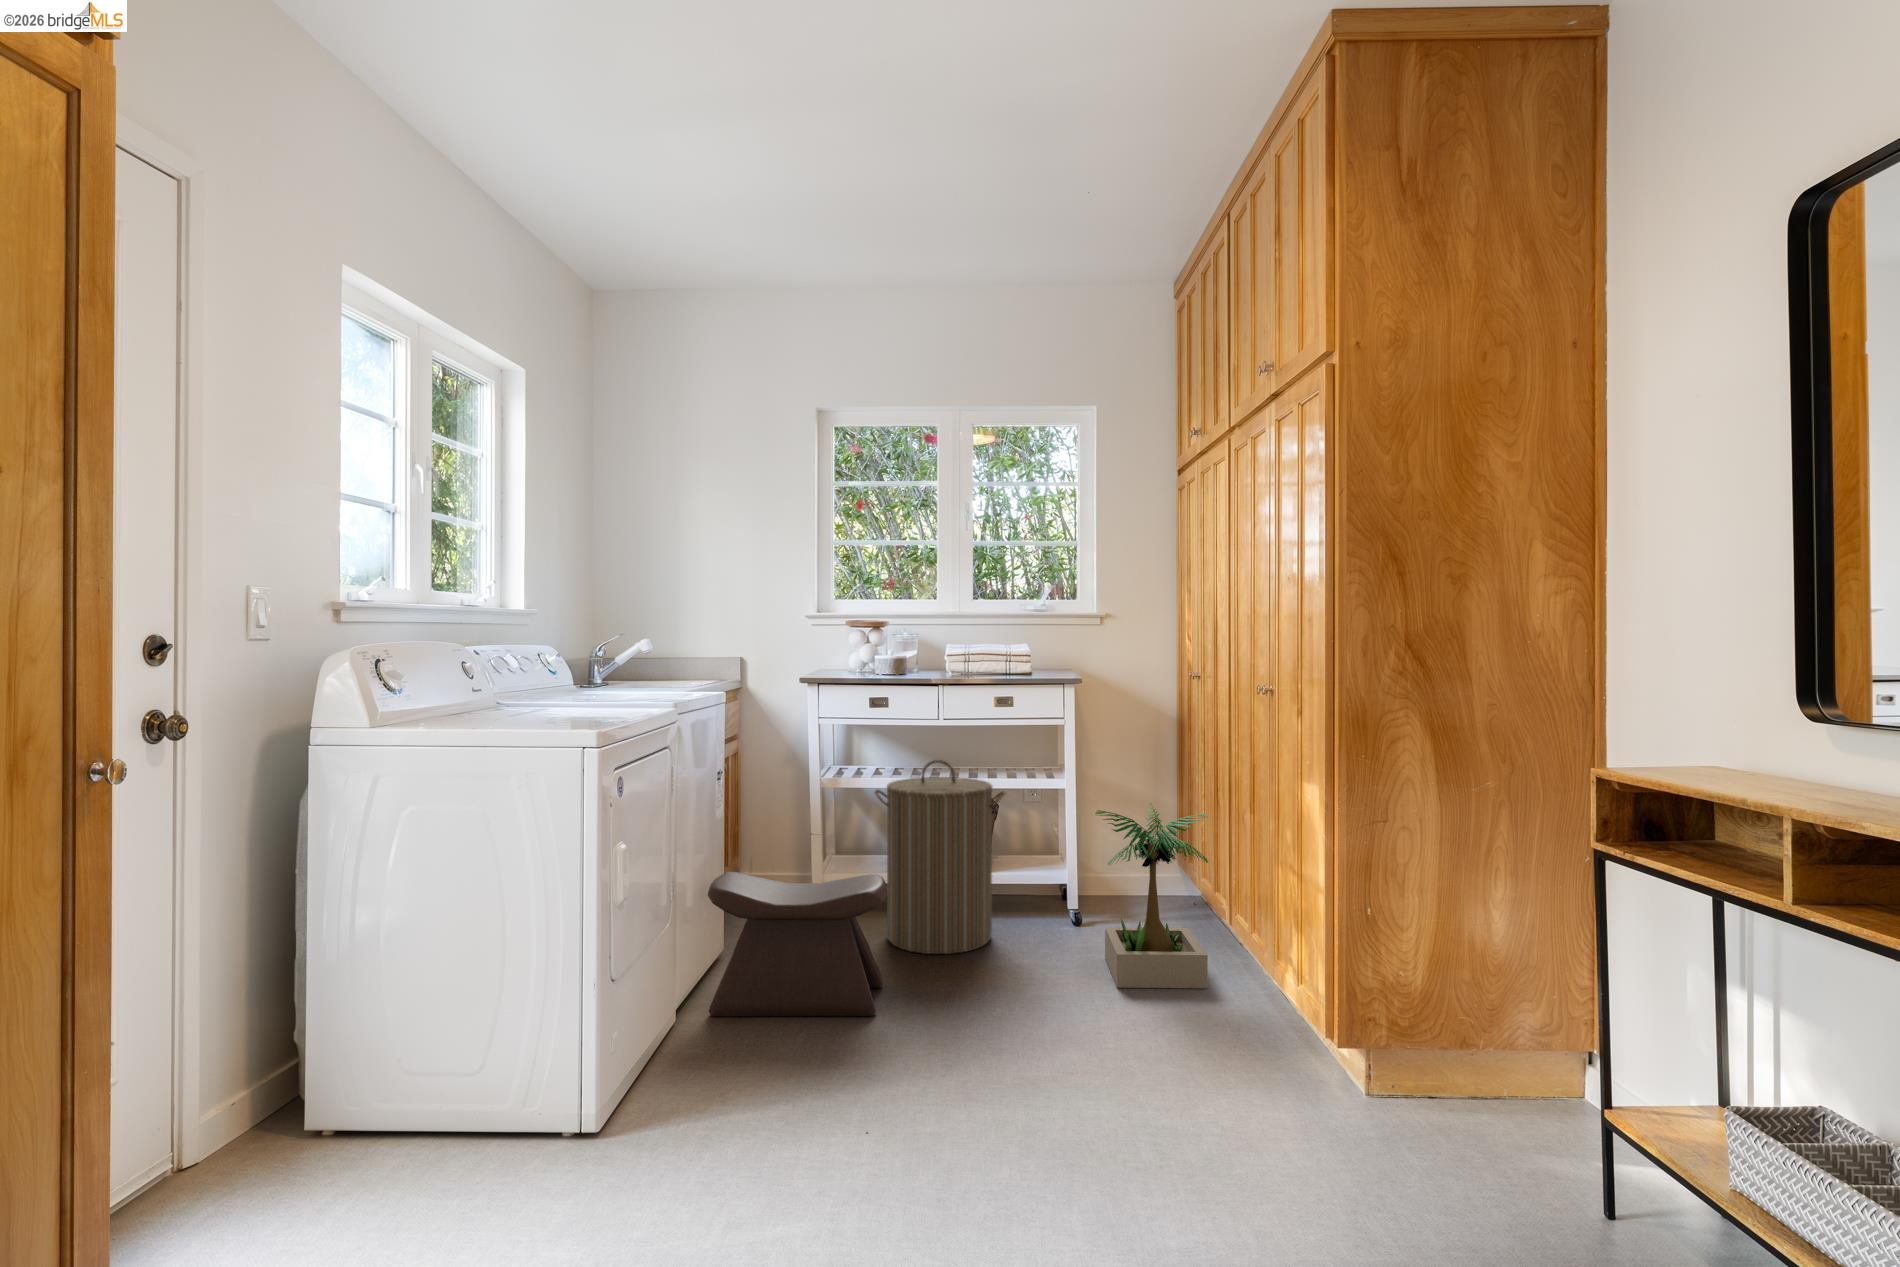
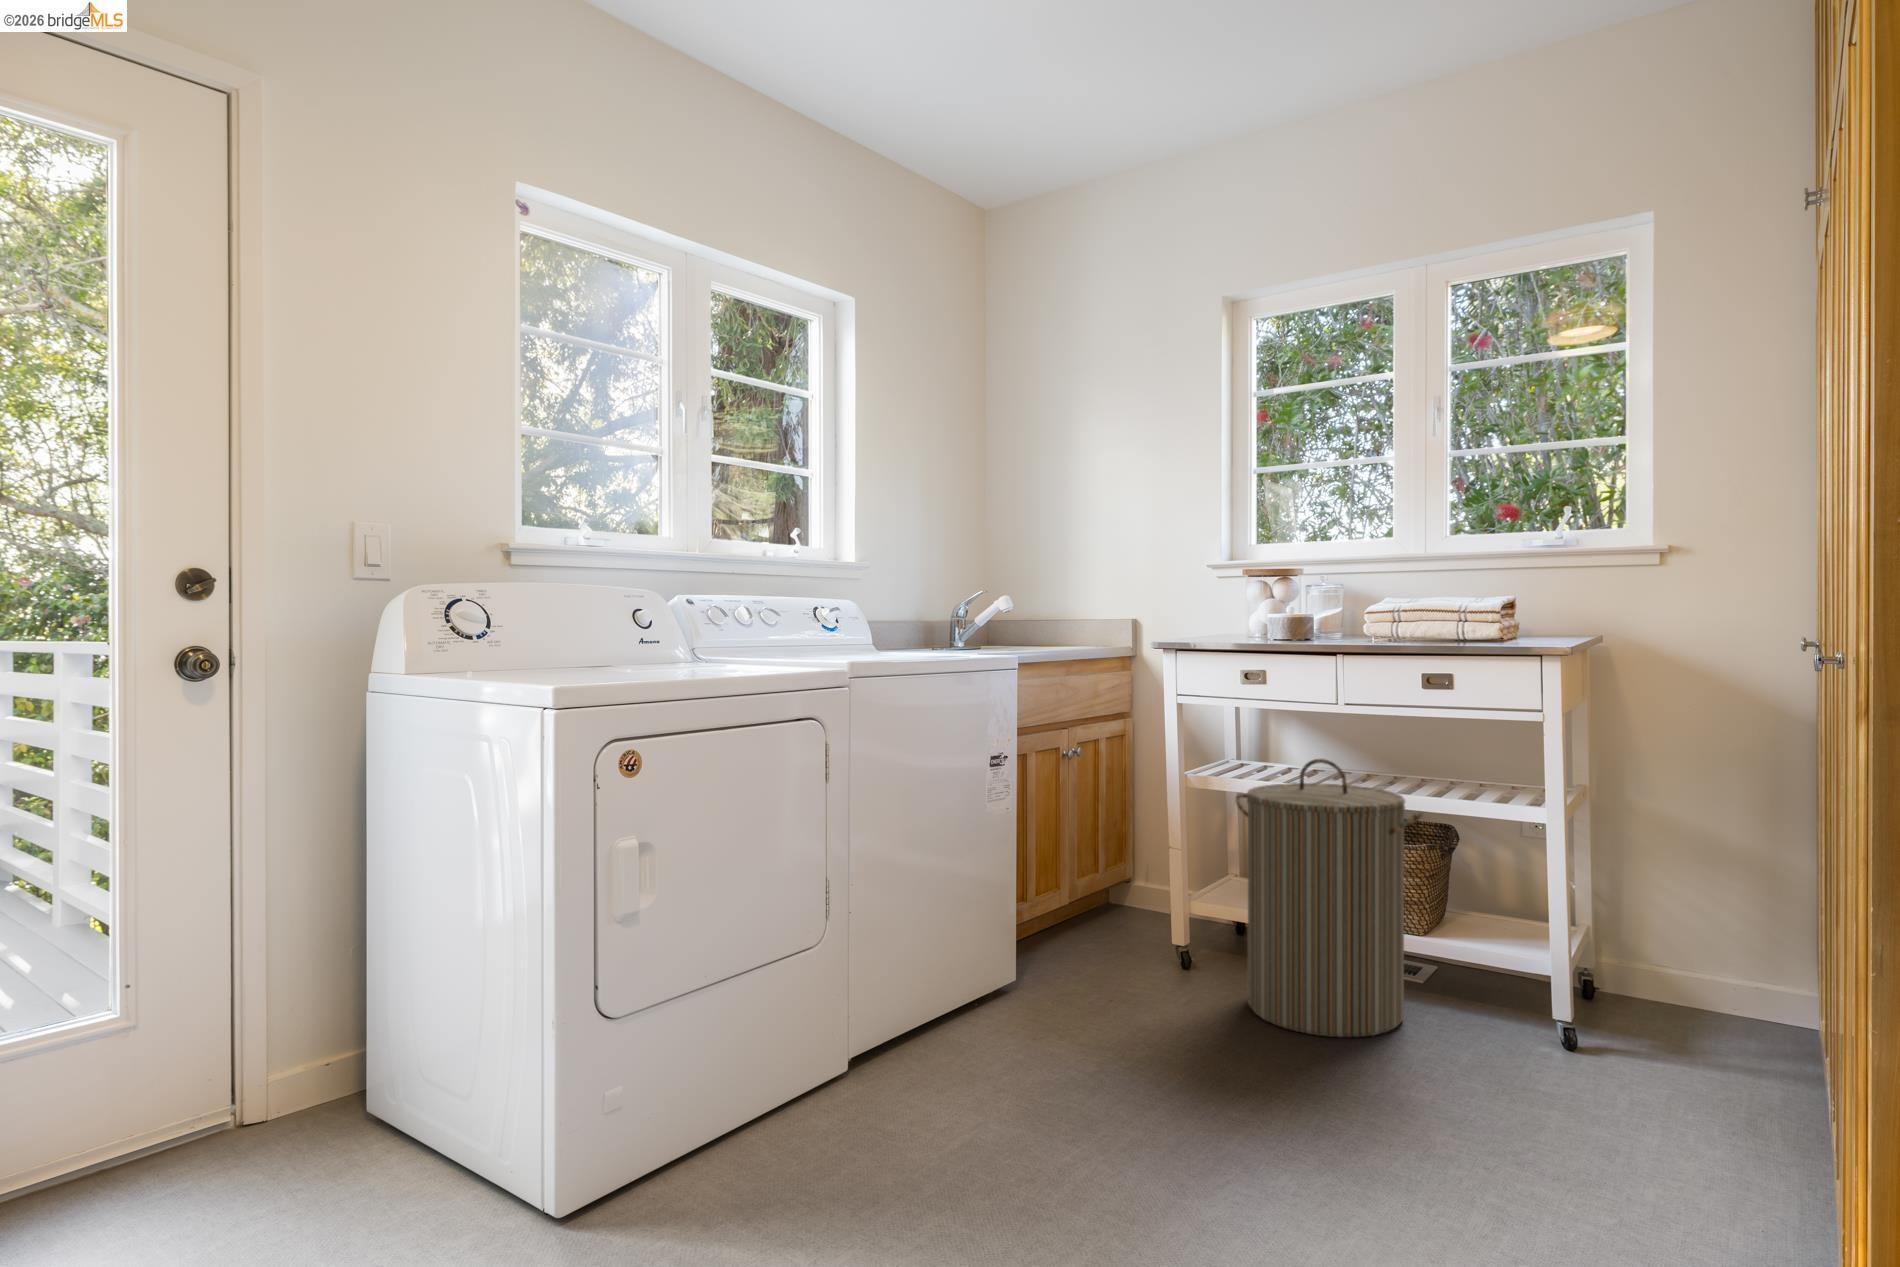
potted plant: present [1095,803,1208,988] -> none [1498,849,1757,1190]
stool: present [708,872,888,1016] -> none [947,872,1181,1089]

